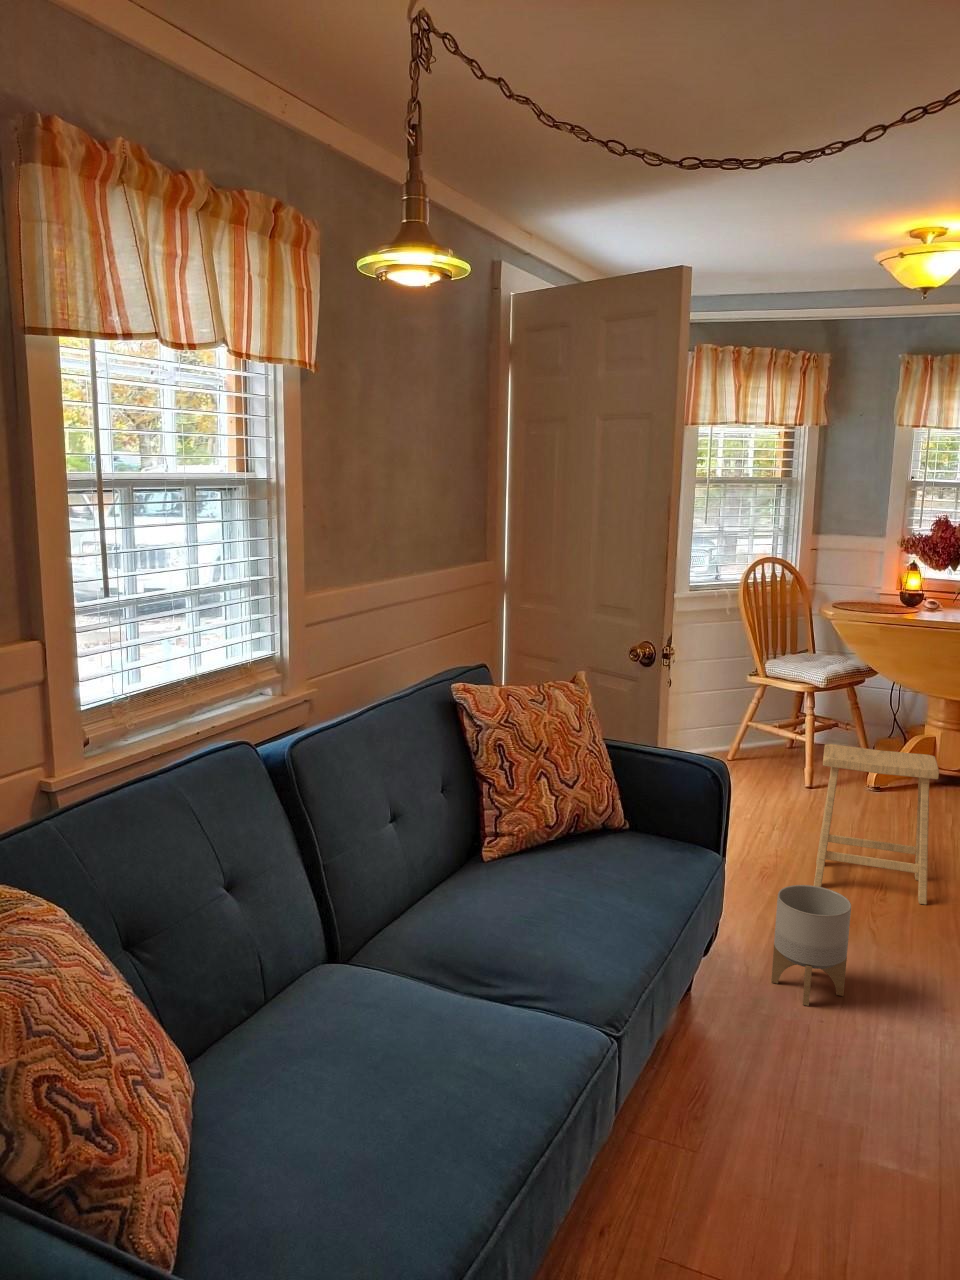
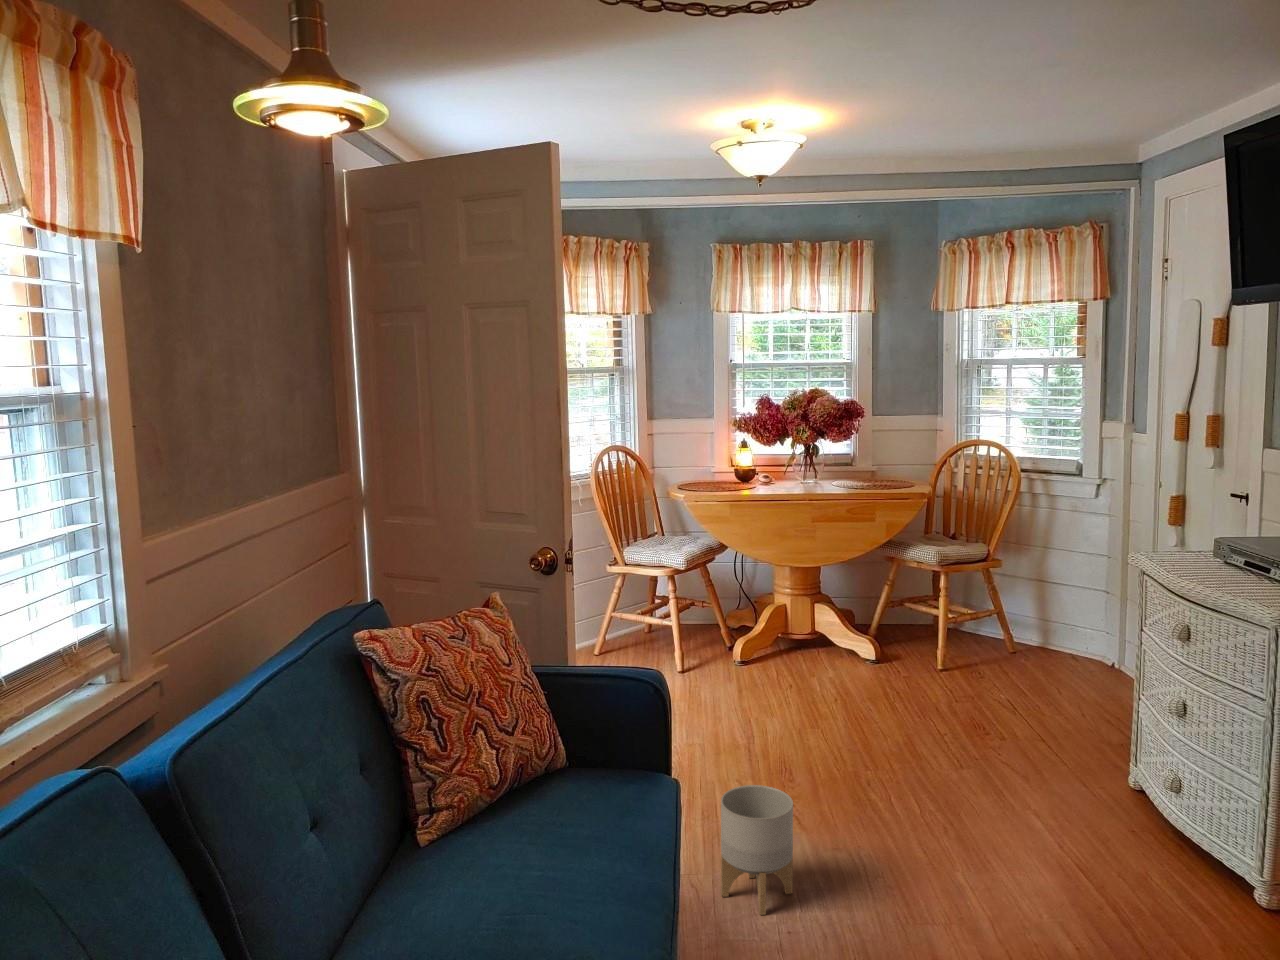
footstool: present [814,744,939,905] -> none [714,627,825,777]

